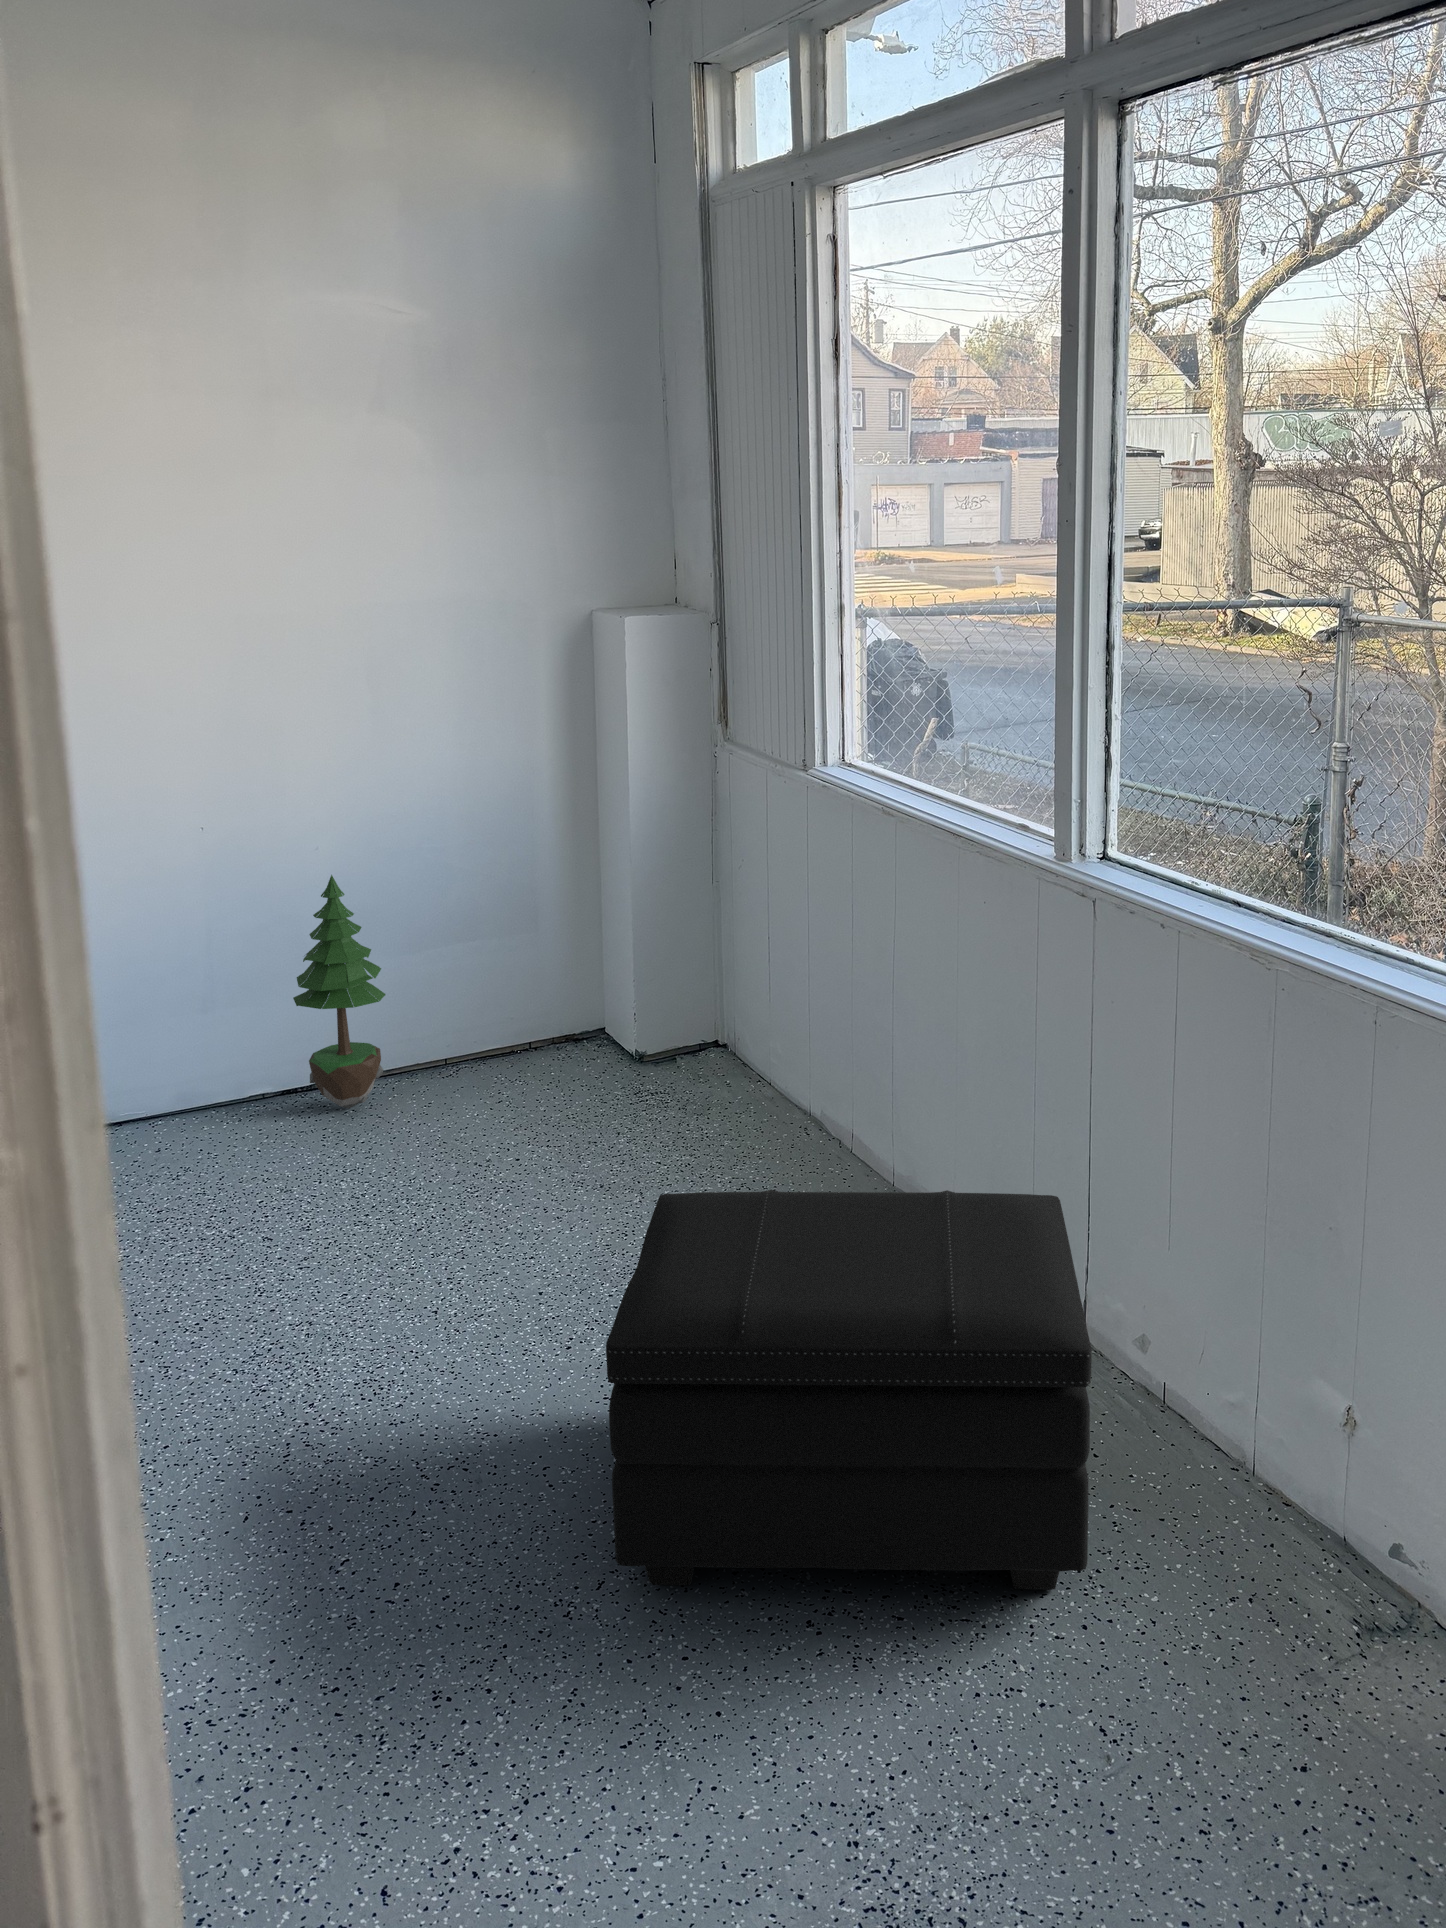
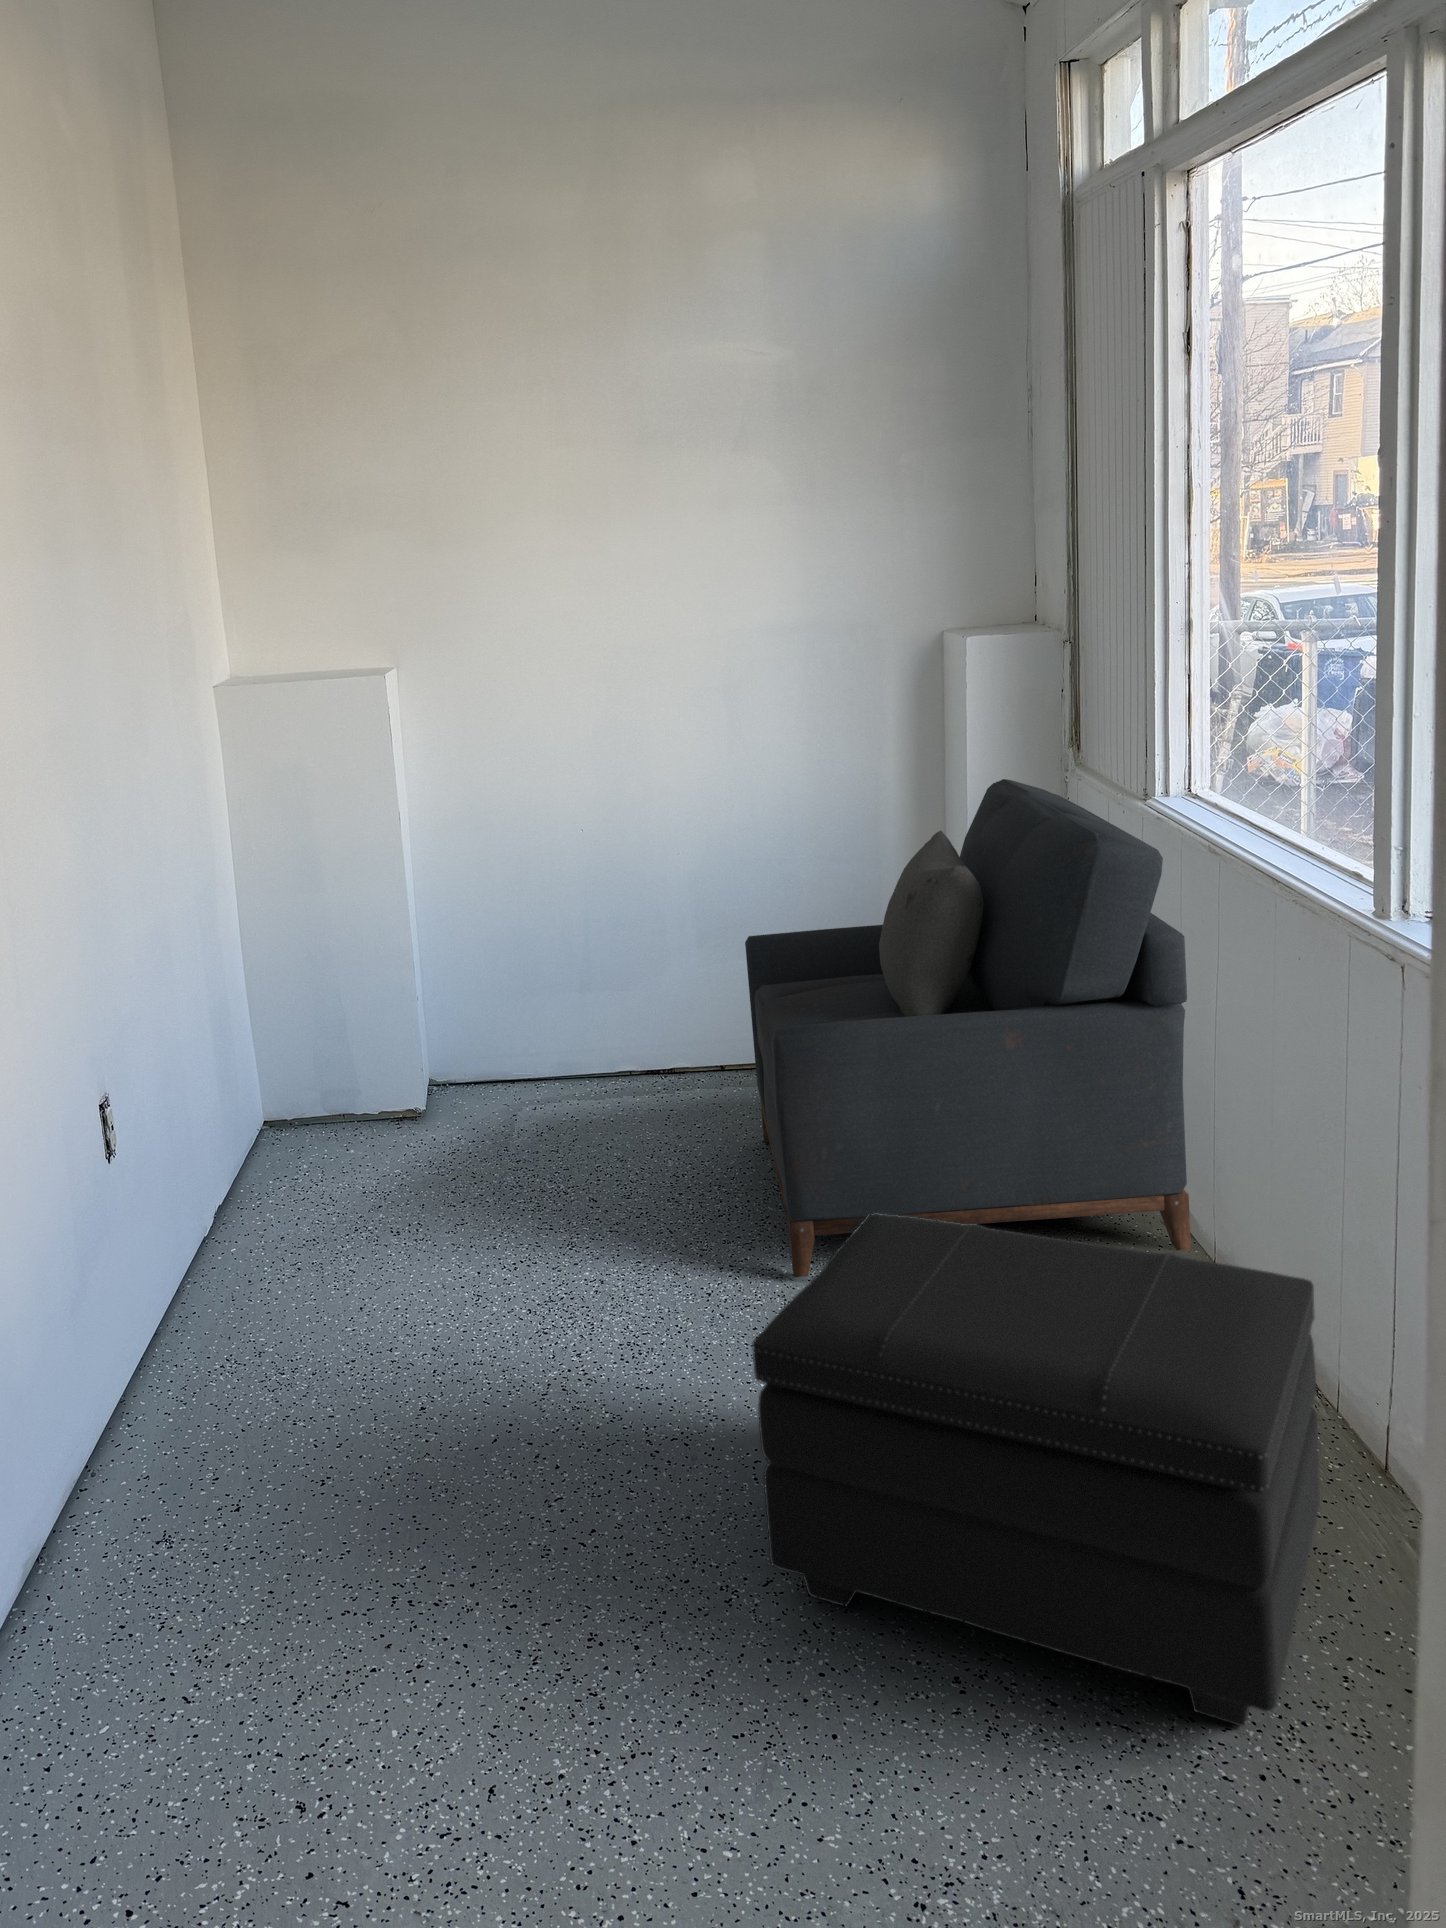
armchair: none [420,758,881,1270] -> present [745,779,1191,1277]
potted tree: present [293,875,386,1109] -> none [645,887,727,1109]

